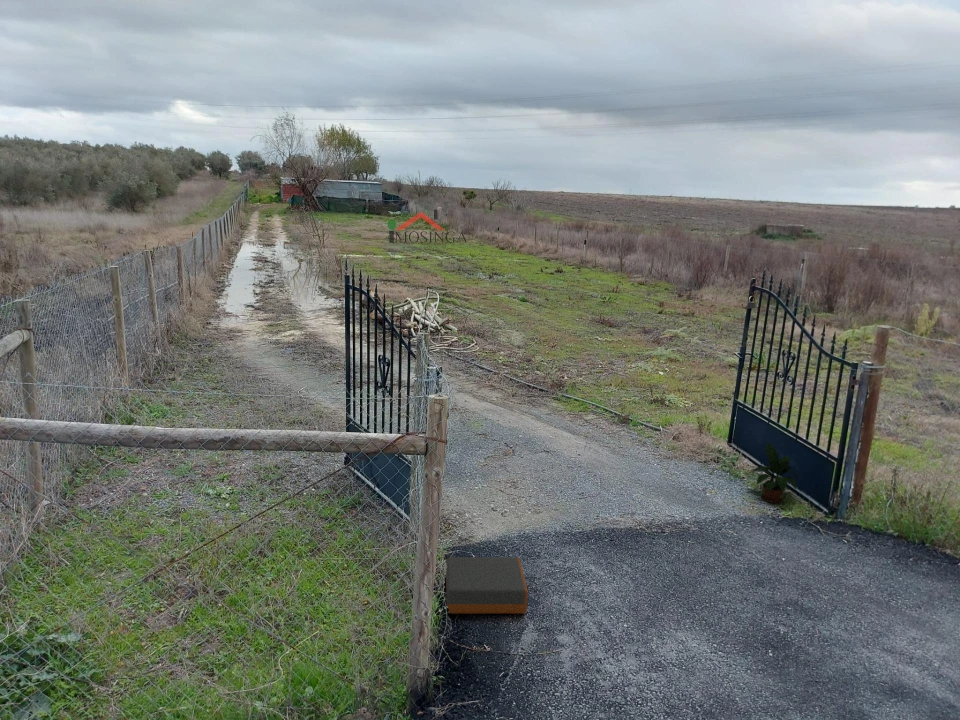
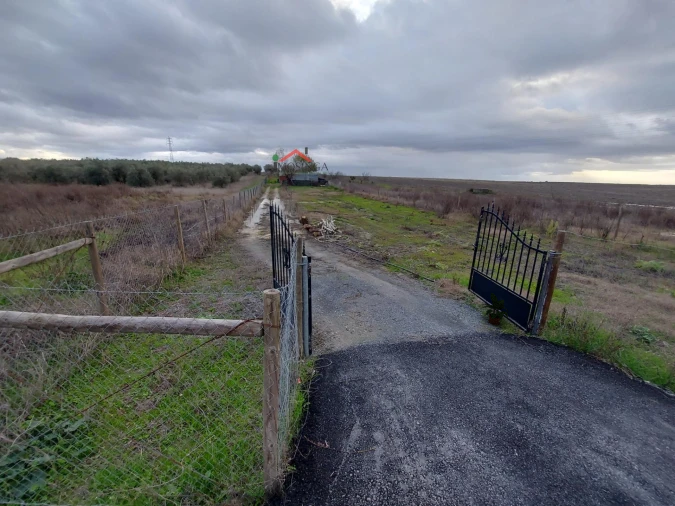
storage box: present [446,557,528,614] -> none [309,366,356,404]

